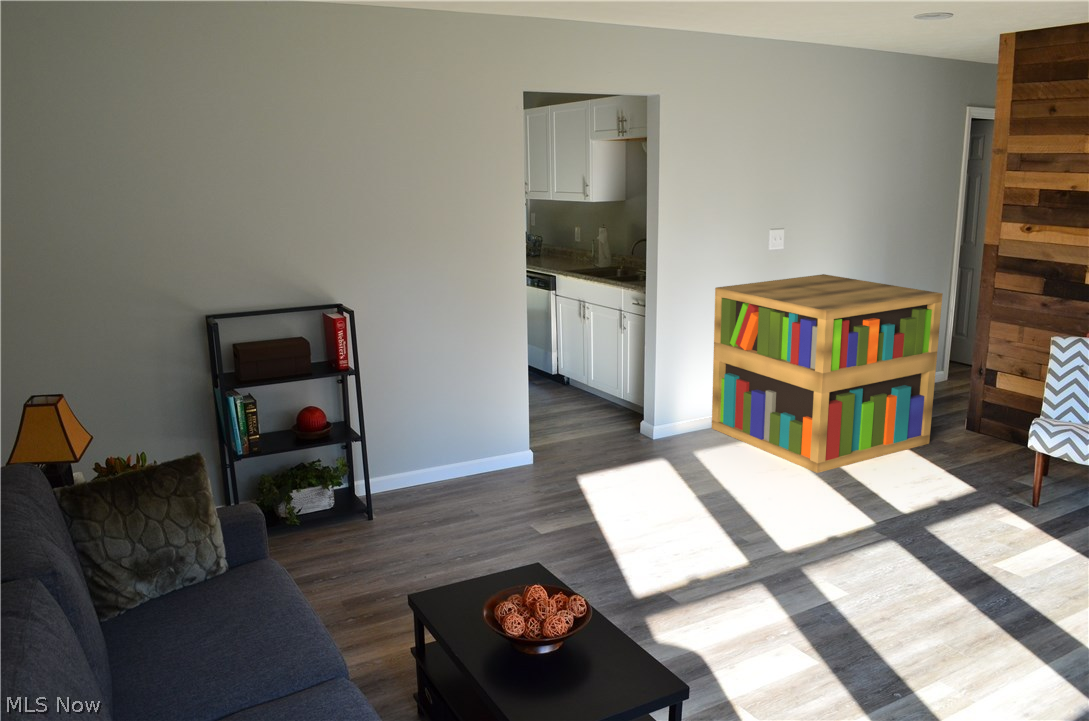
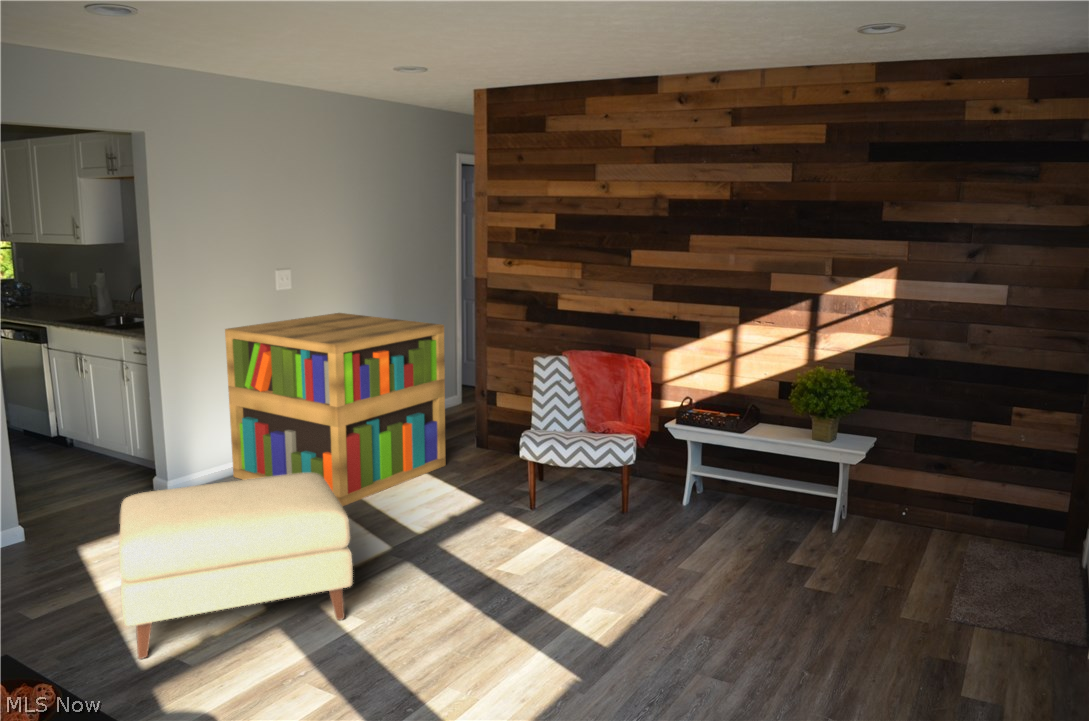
ottoman: none [630,437,841,587] -> present [119,473,353,659]

